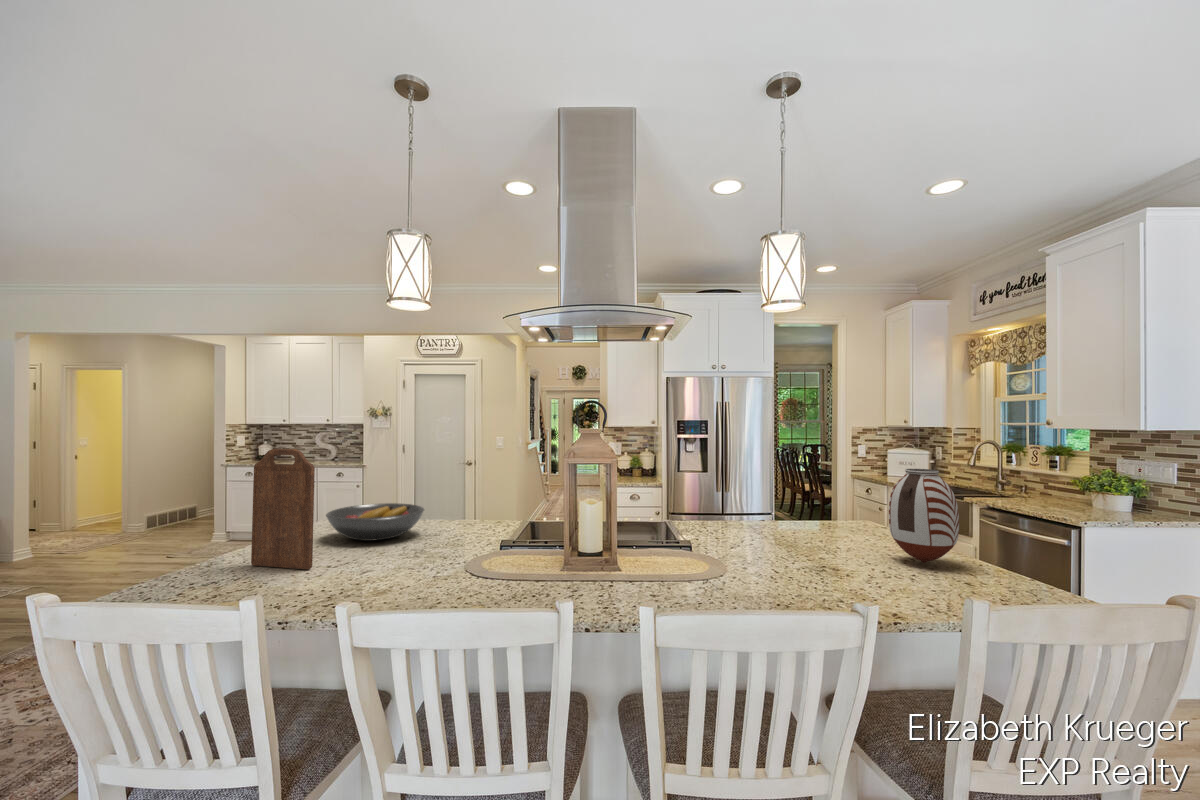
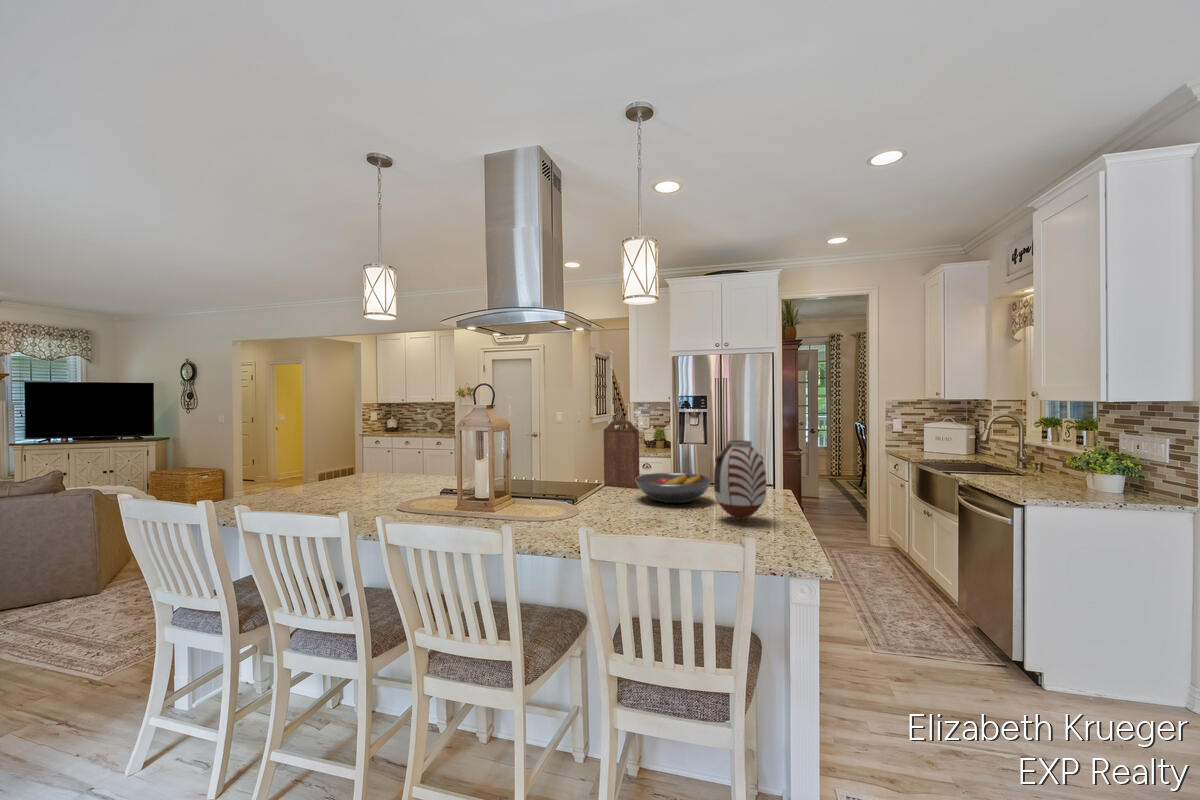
cutting board: present [251,449,315,569] -> present [604,420,640,488]
fruit bowl: present [326,503,424,541] -> present [635,473,712,503]

